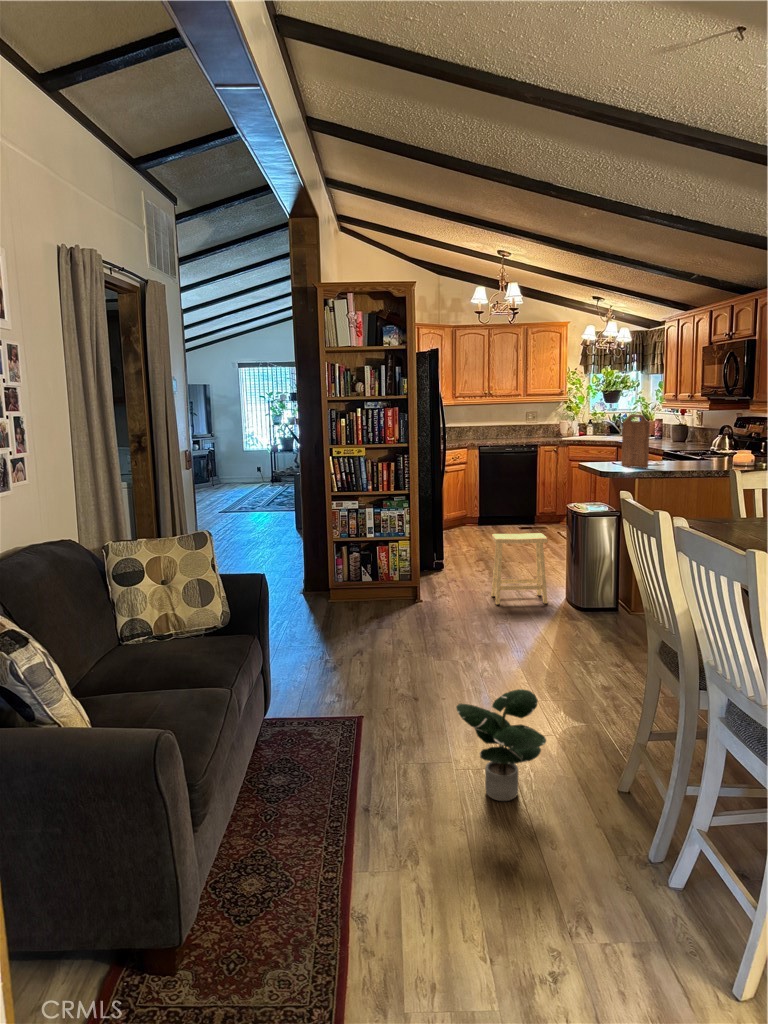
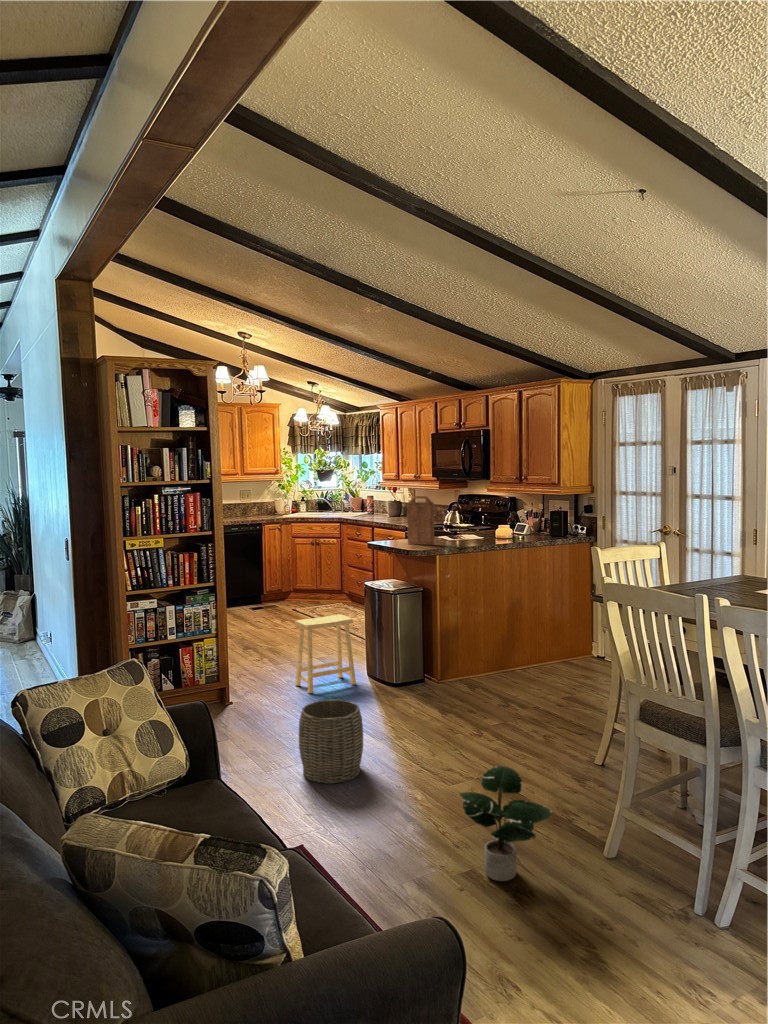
woven basket: none [416,605,477,682] -> present [299,700,363,784]

